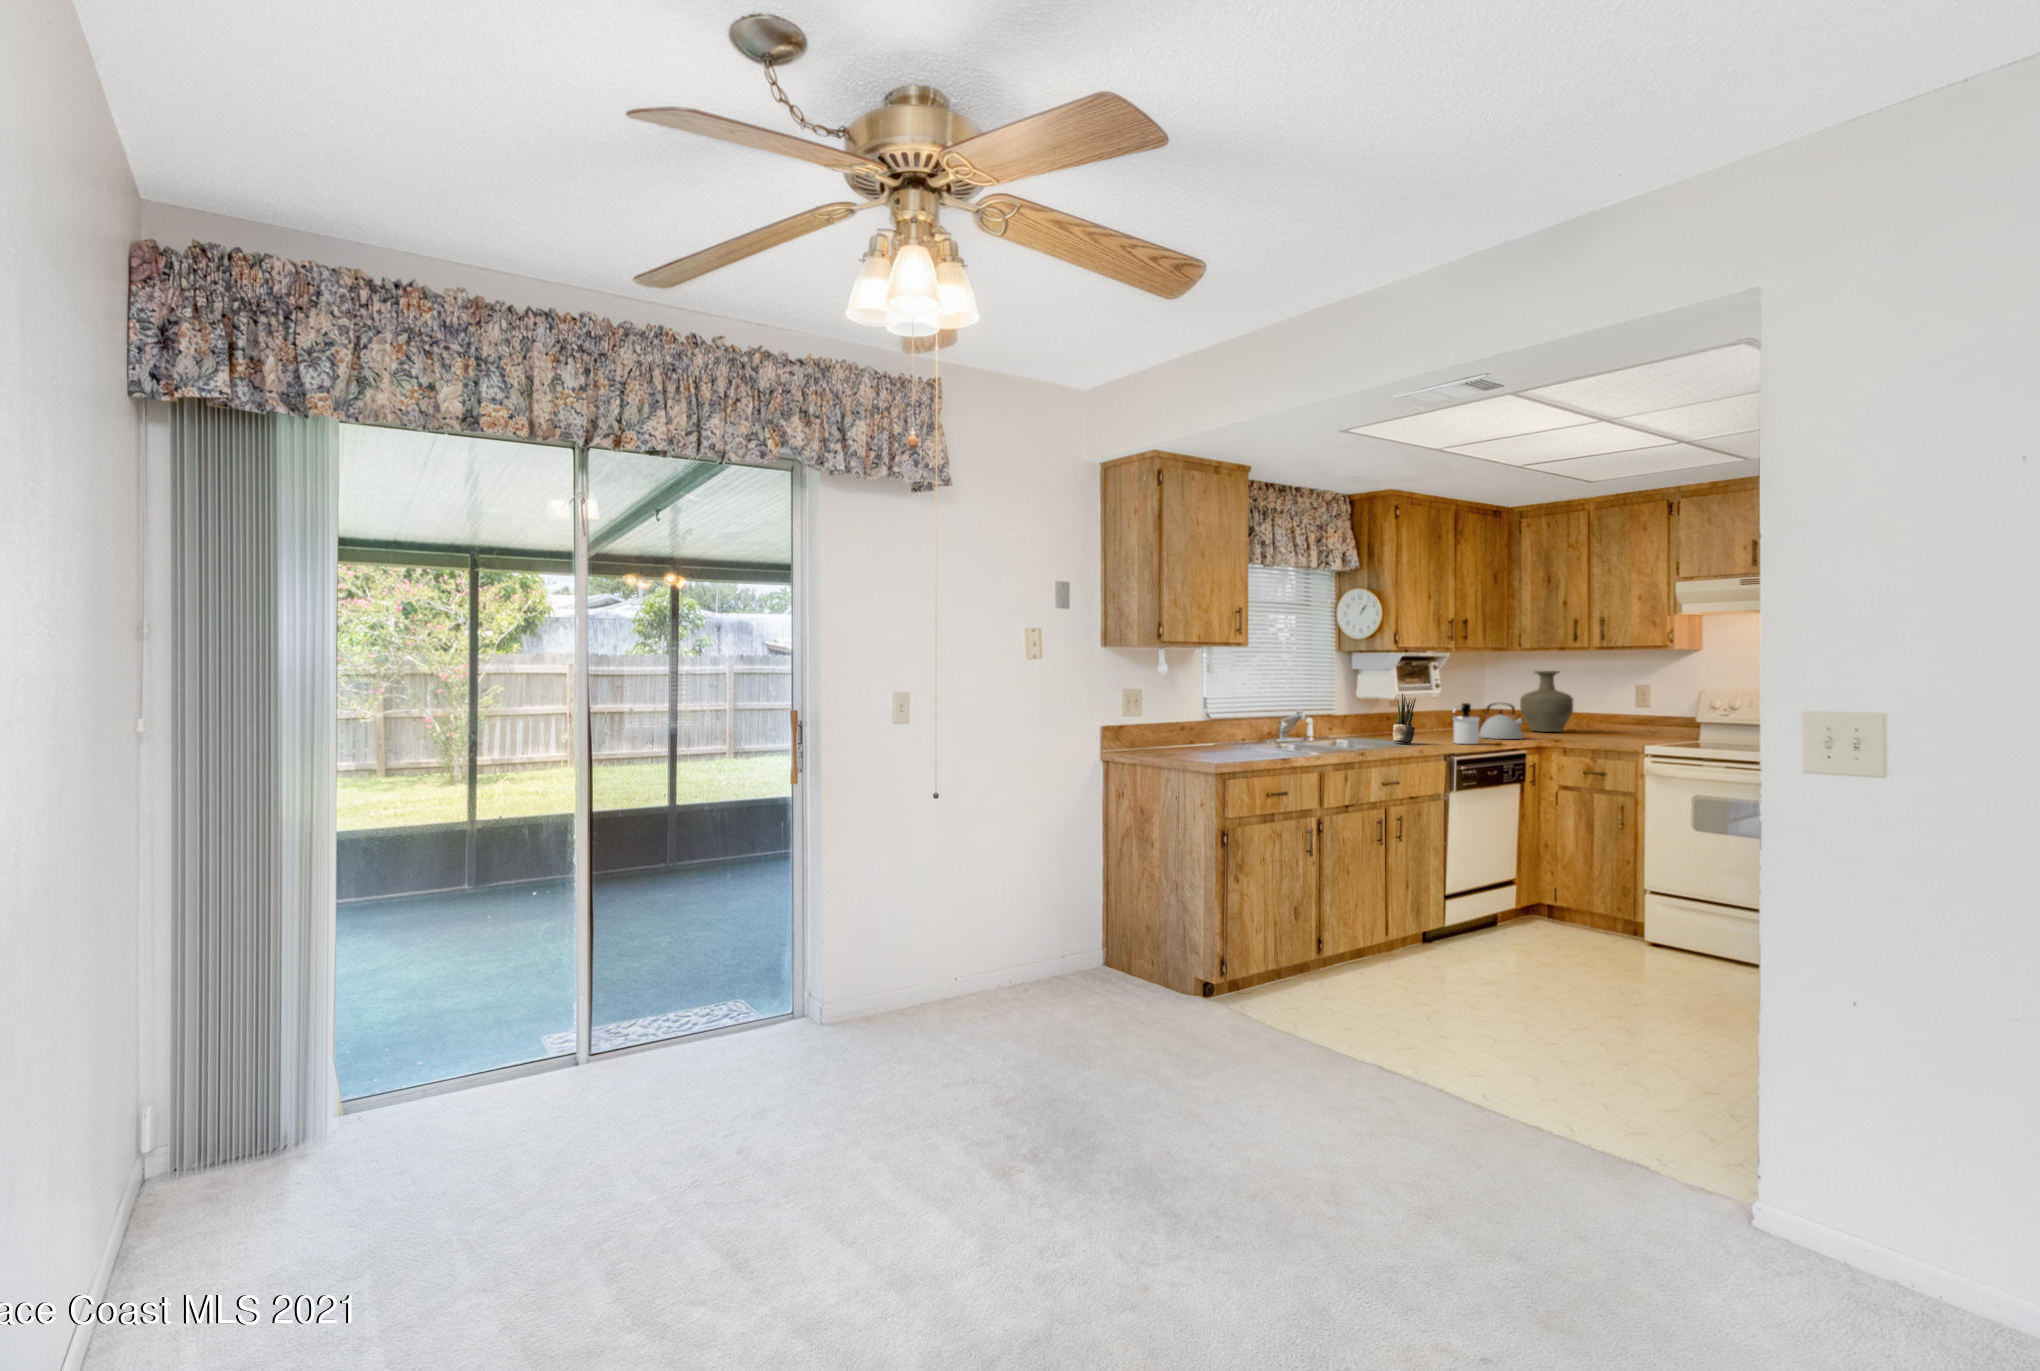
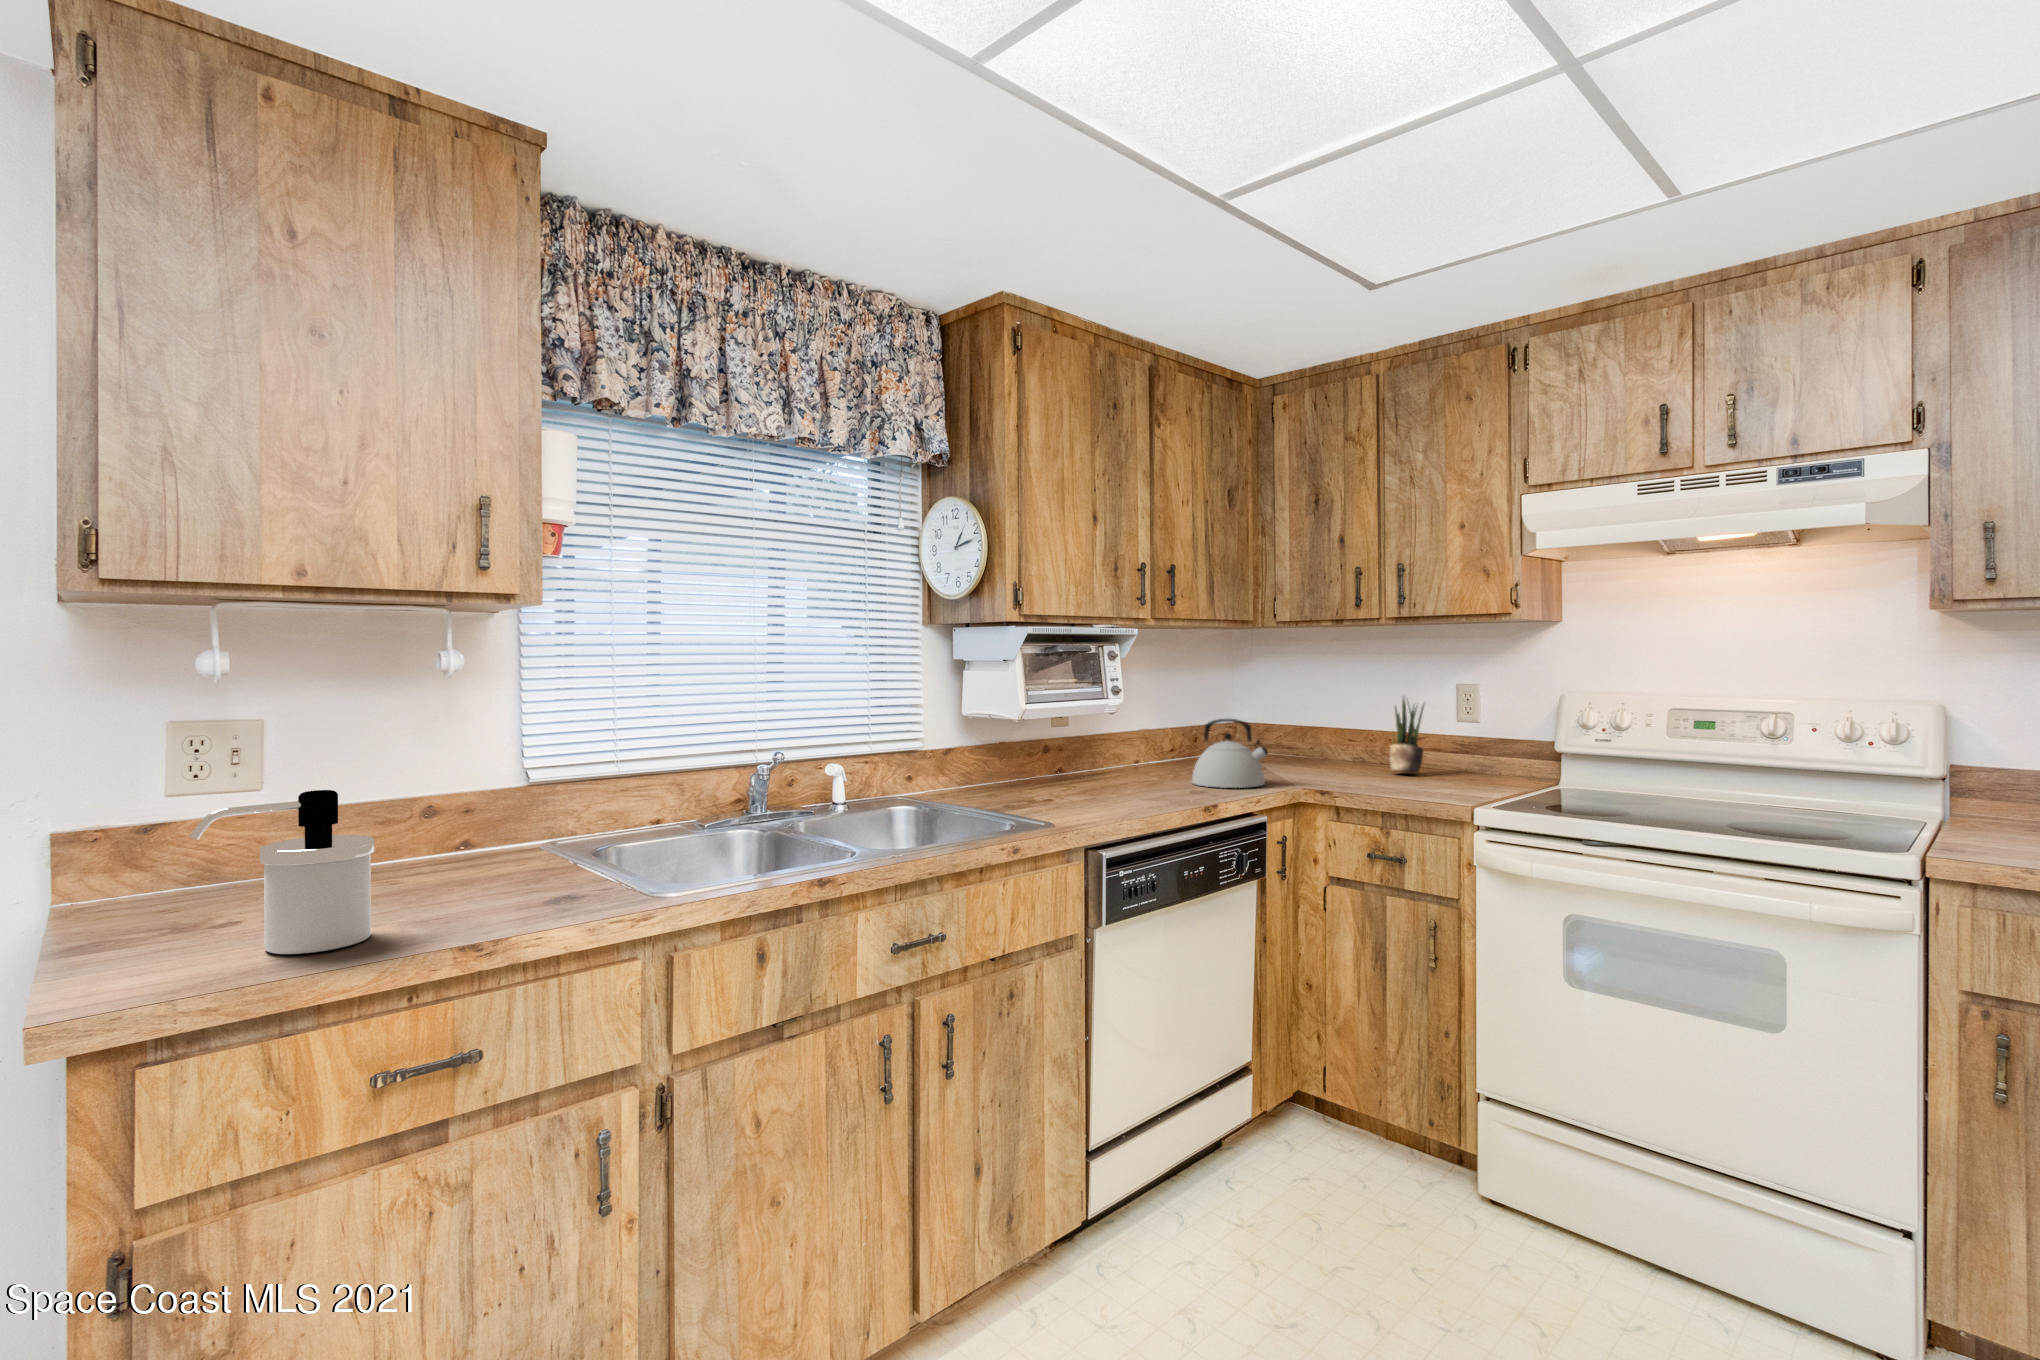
vase: present [1520,671,1573,732] -> none [1272,660,1355,763]
potted plant: present [1393,693,1416,743] -> present [1390,697,1424,774]
soap dispenser: present [1453,703,1480,744] -> present [189,790,374,954]

